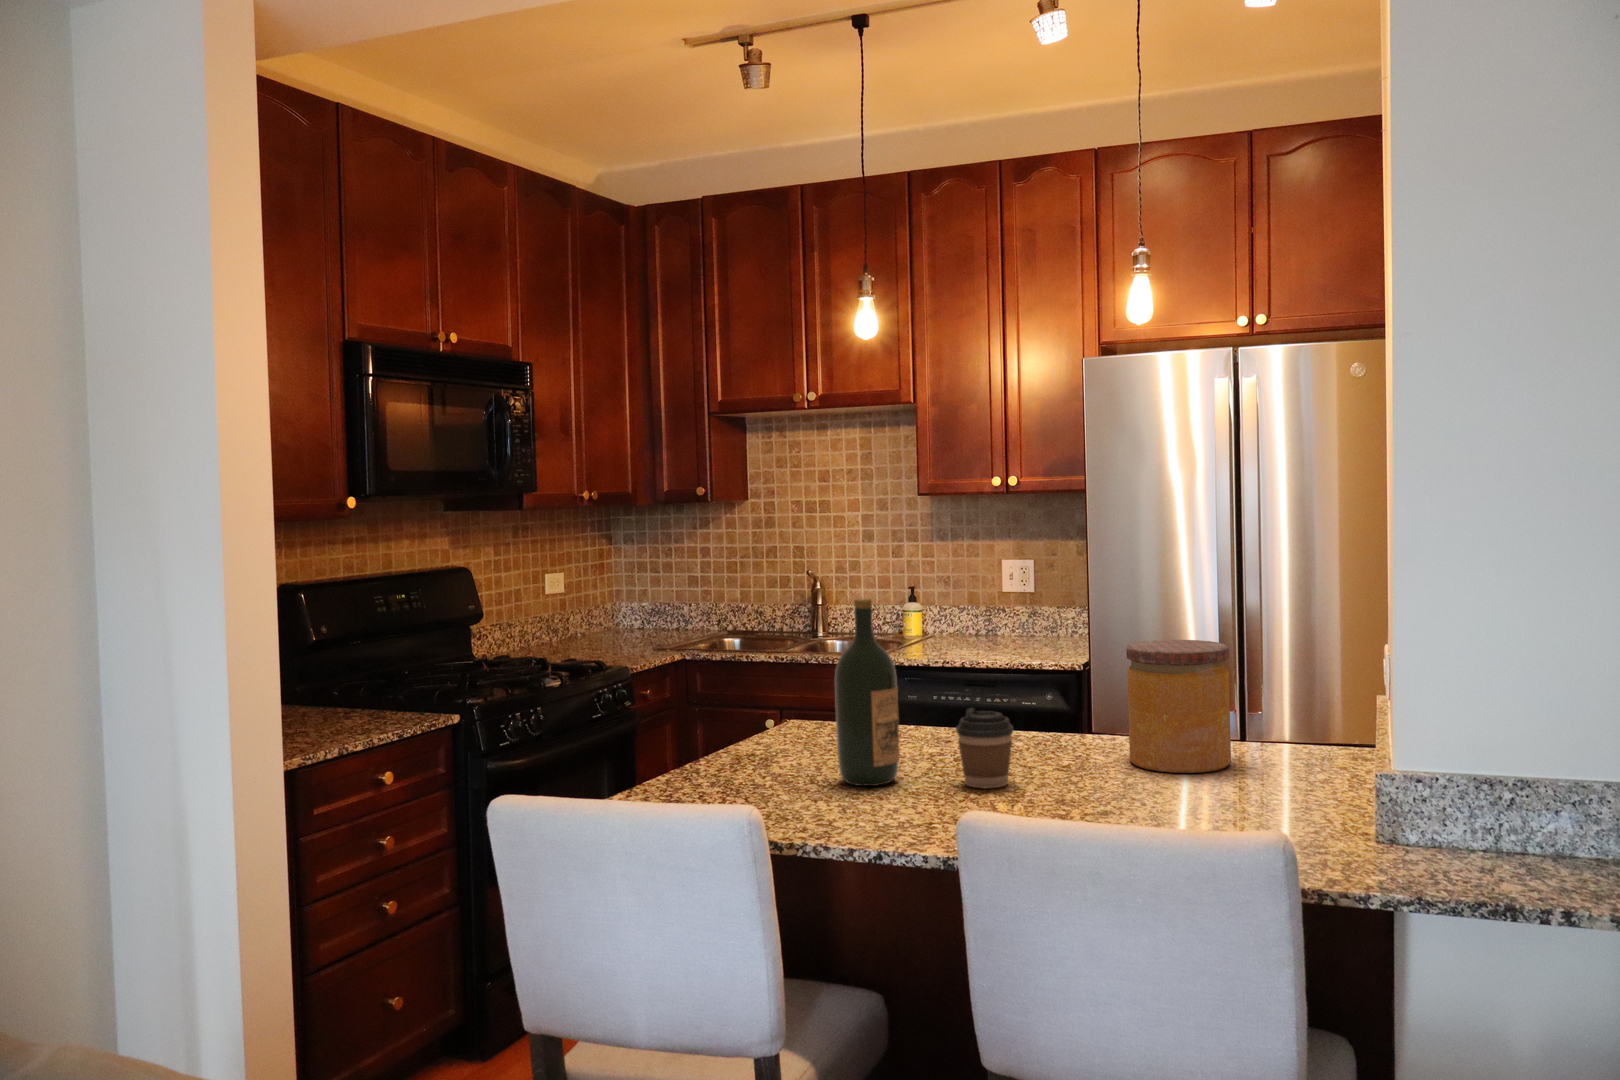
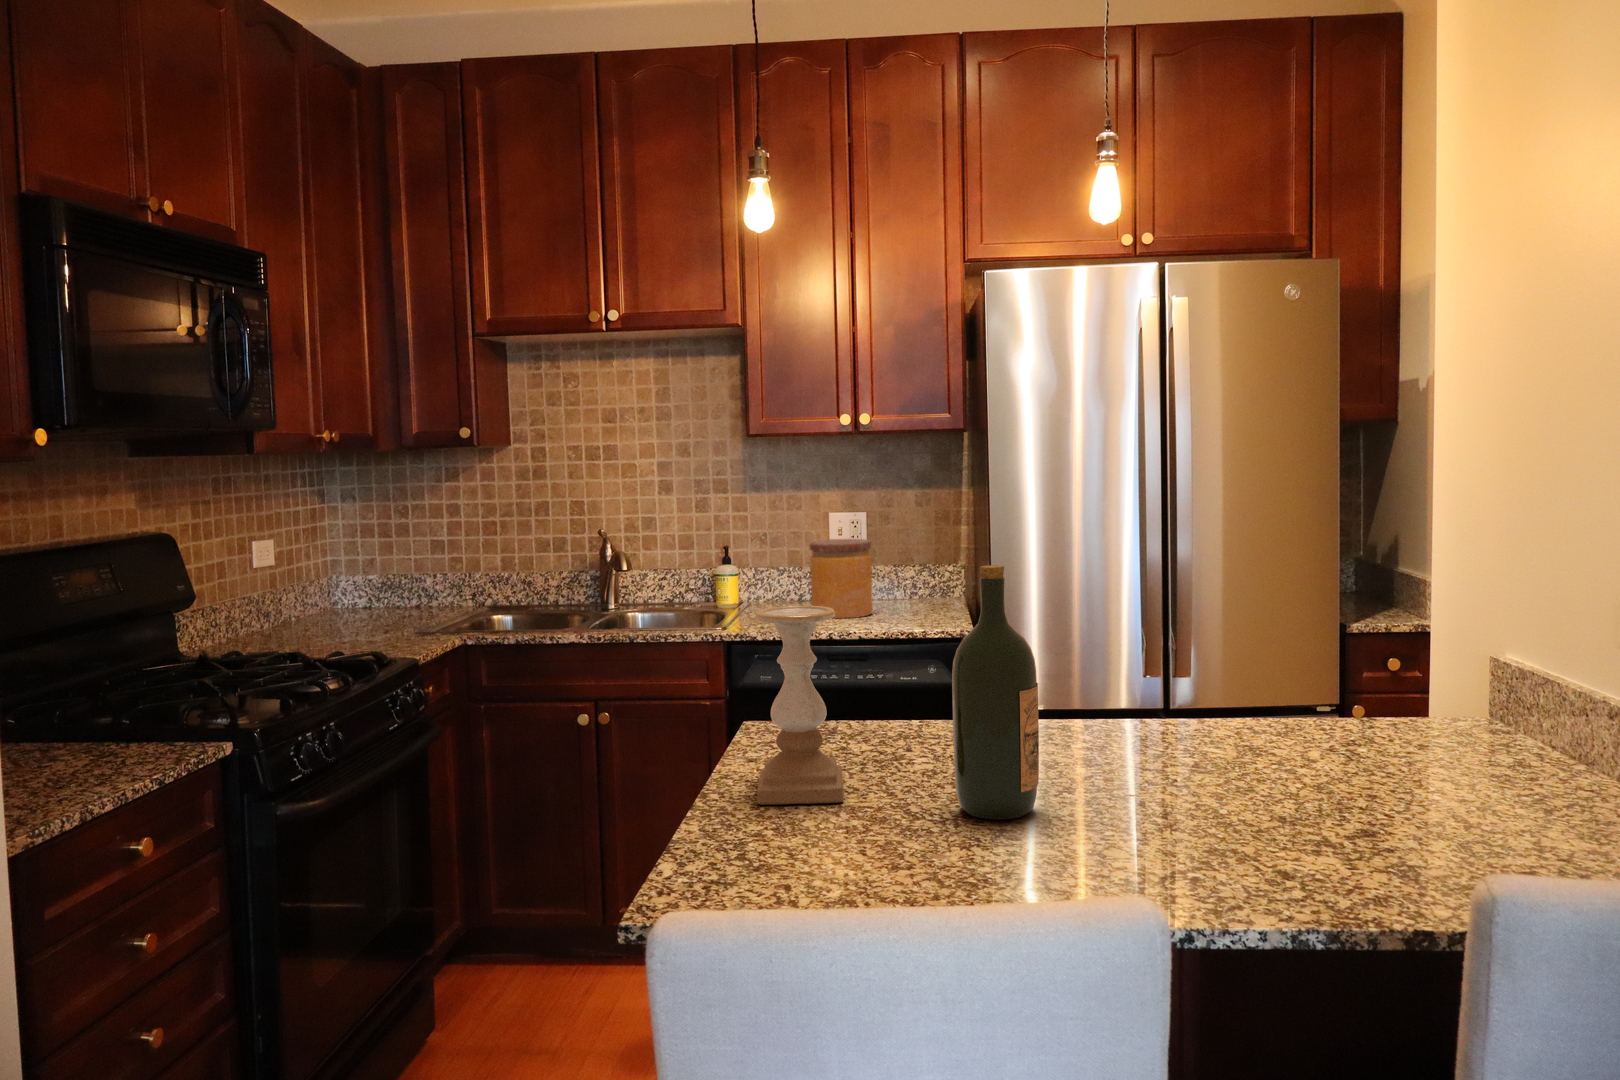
candle holder: none [718,626,795,769] -> present [756,606,844,805]
jar: present [1126,640,1231,773] -> present [810,539,873,619]
coffee cup: present [956,708,1013,788] -> none [1110,705,1187,810]

